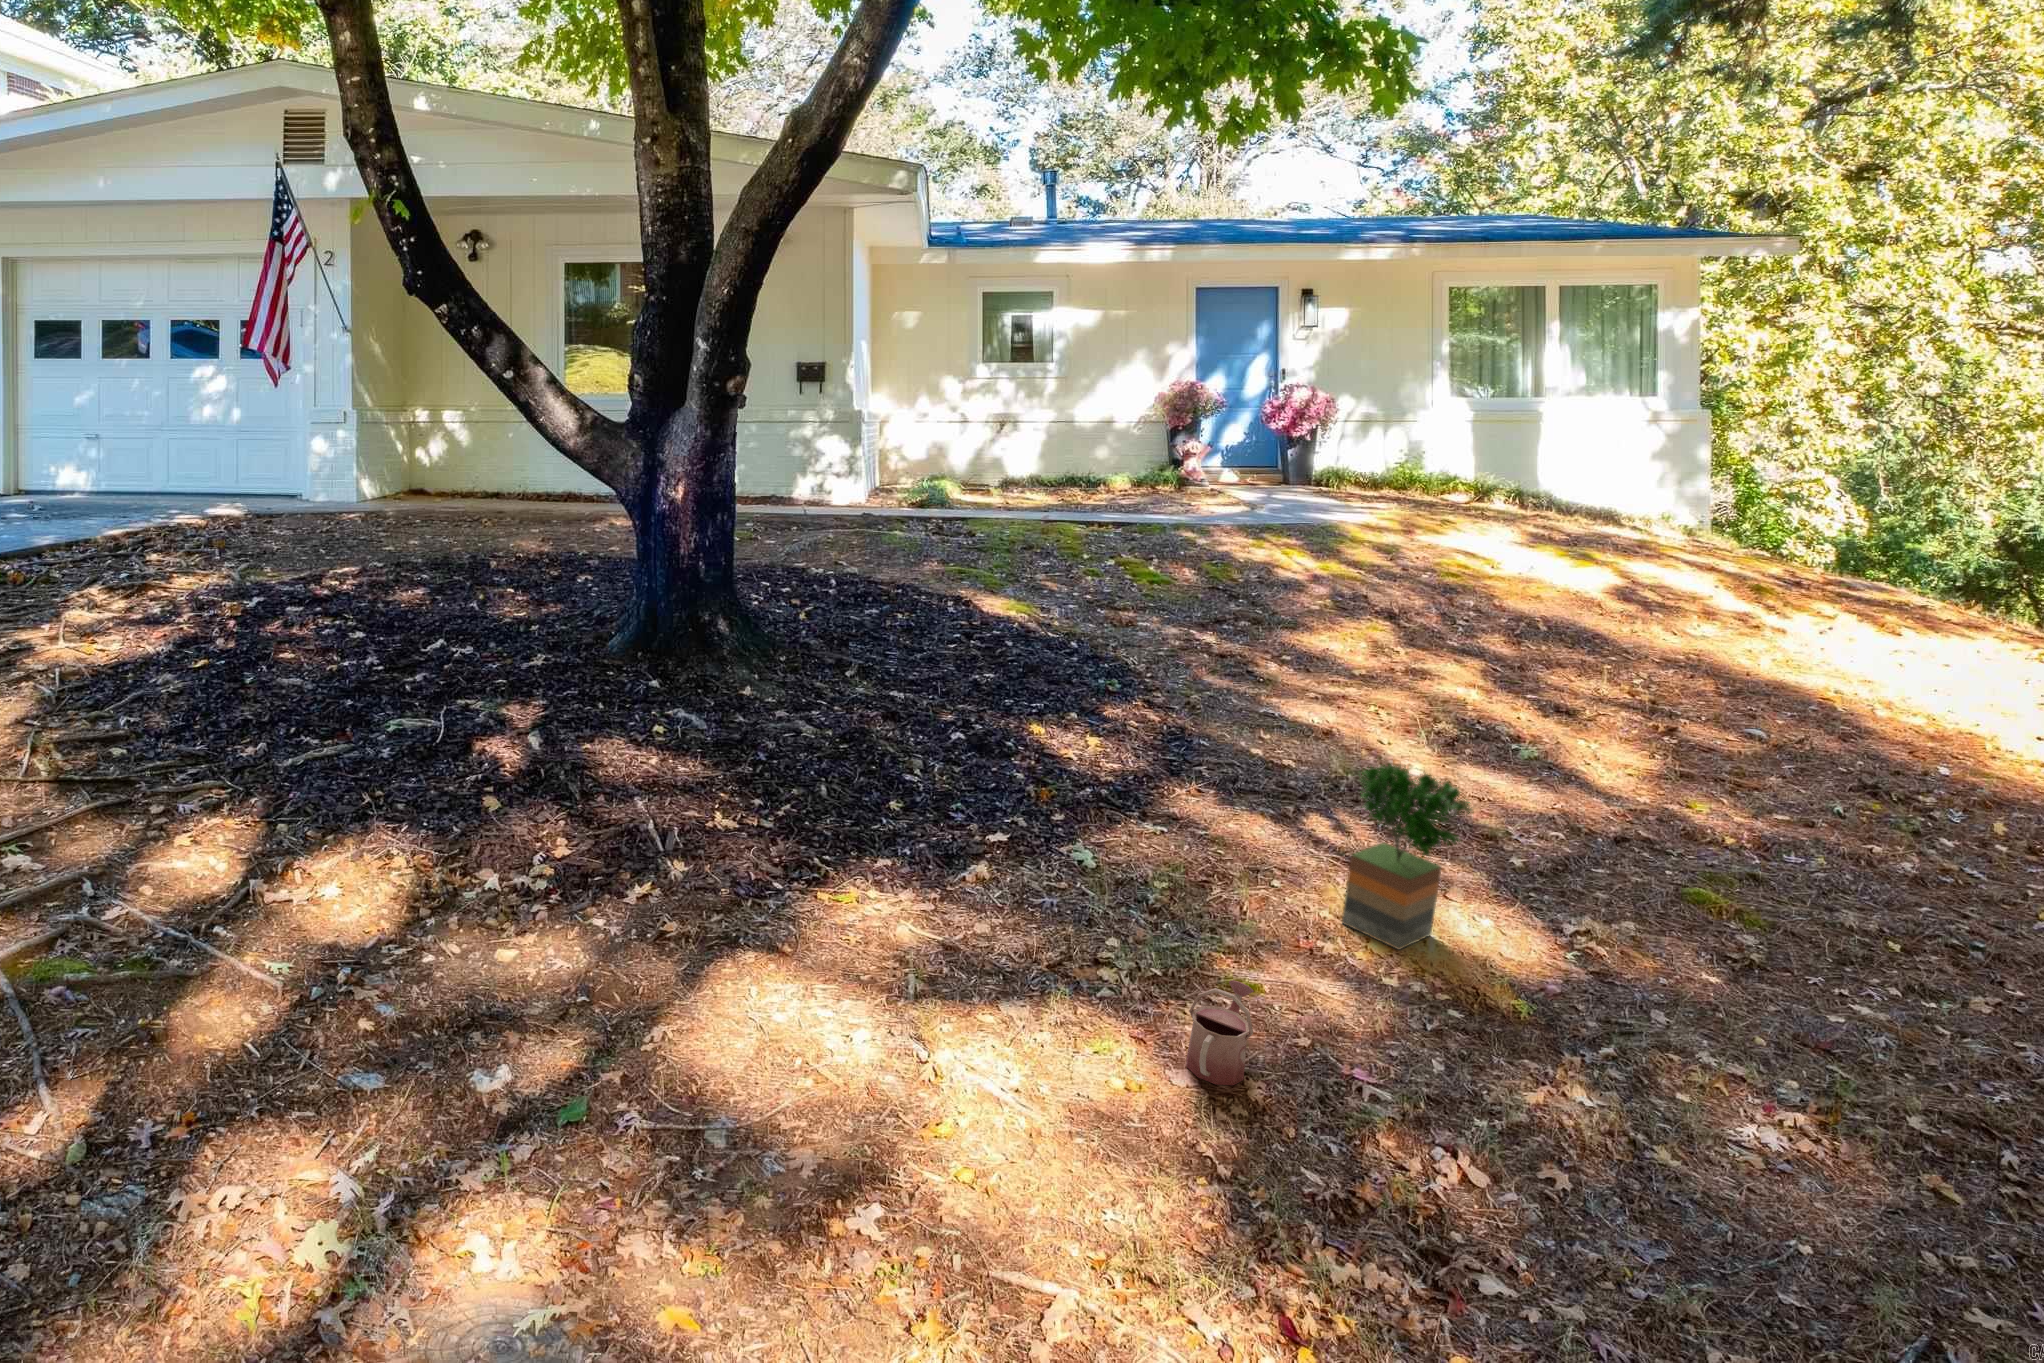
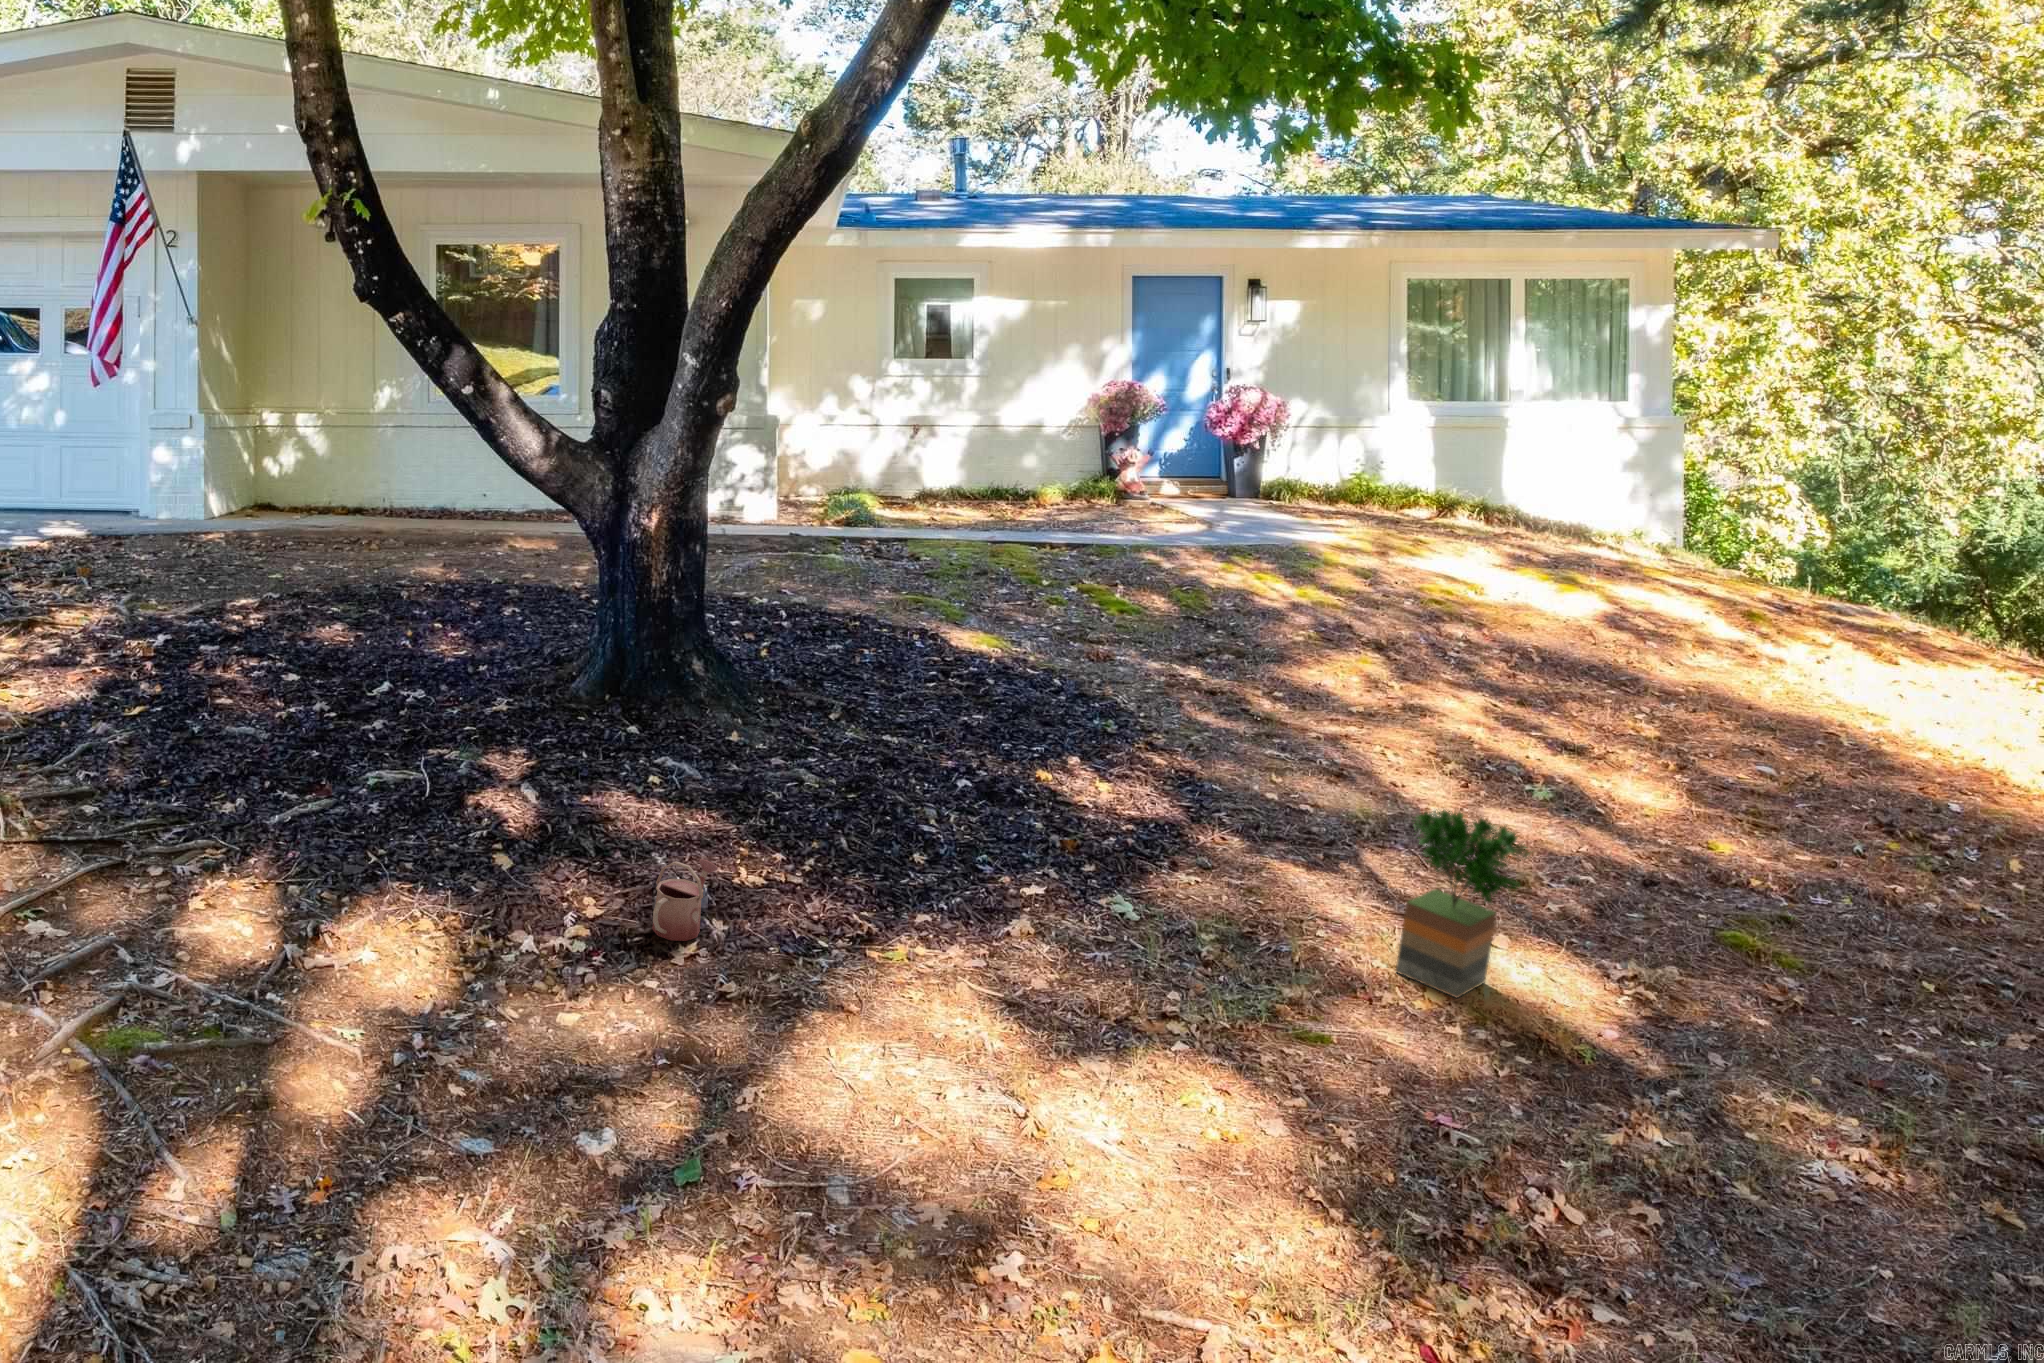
watering can: present [1187,980,1254,1085] -> present [652,859,718,941]

